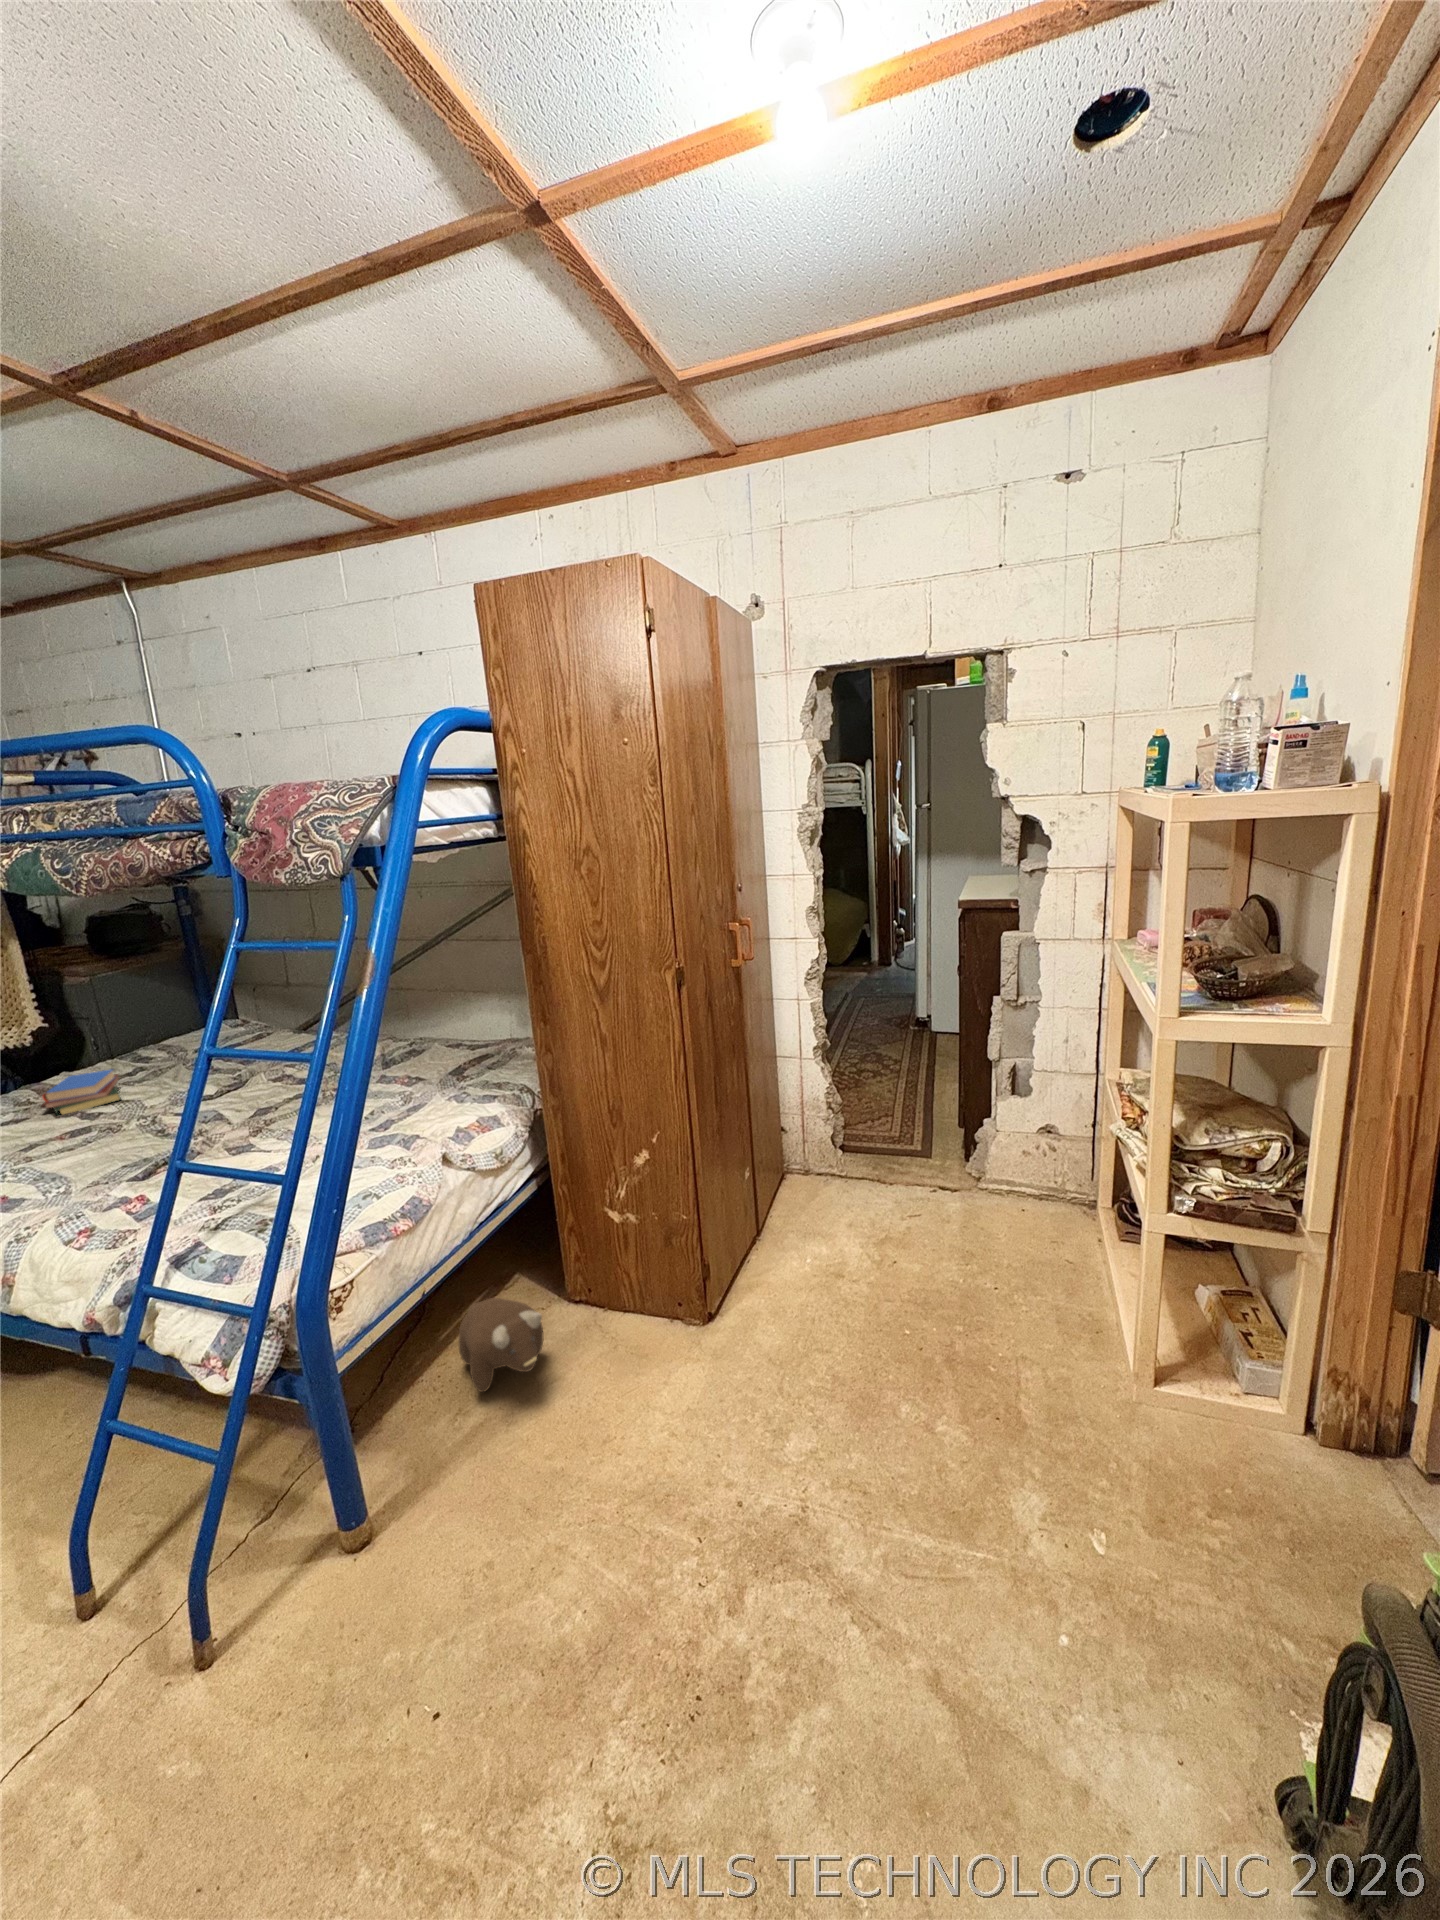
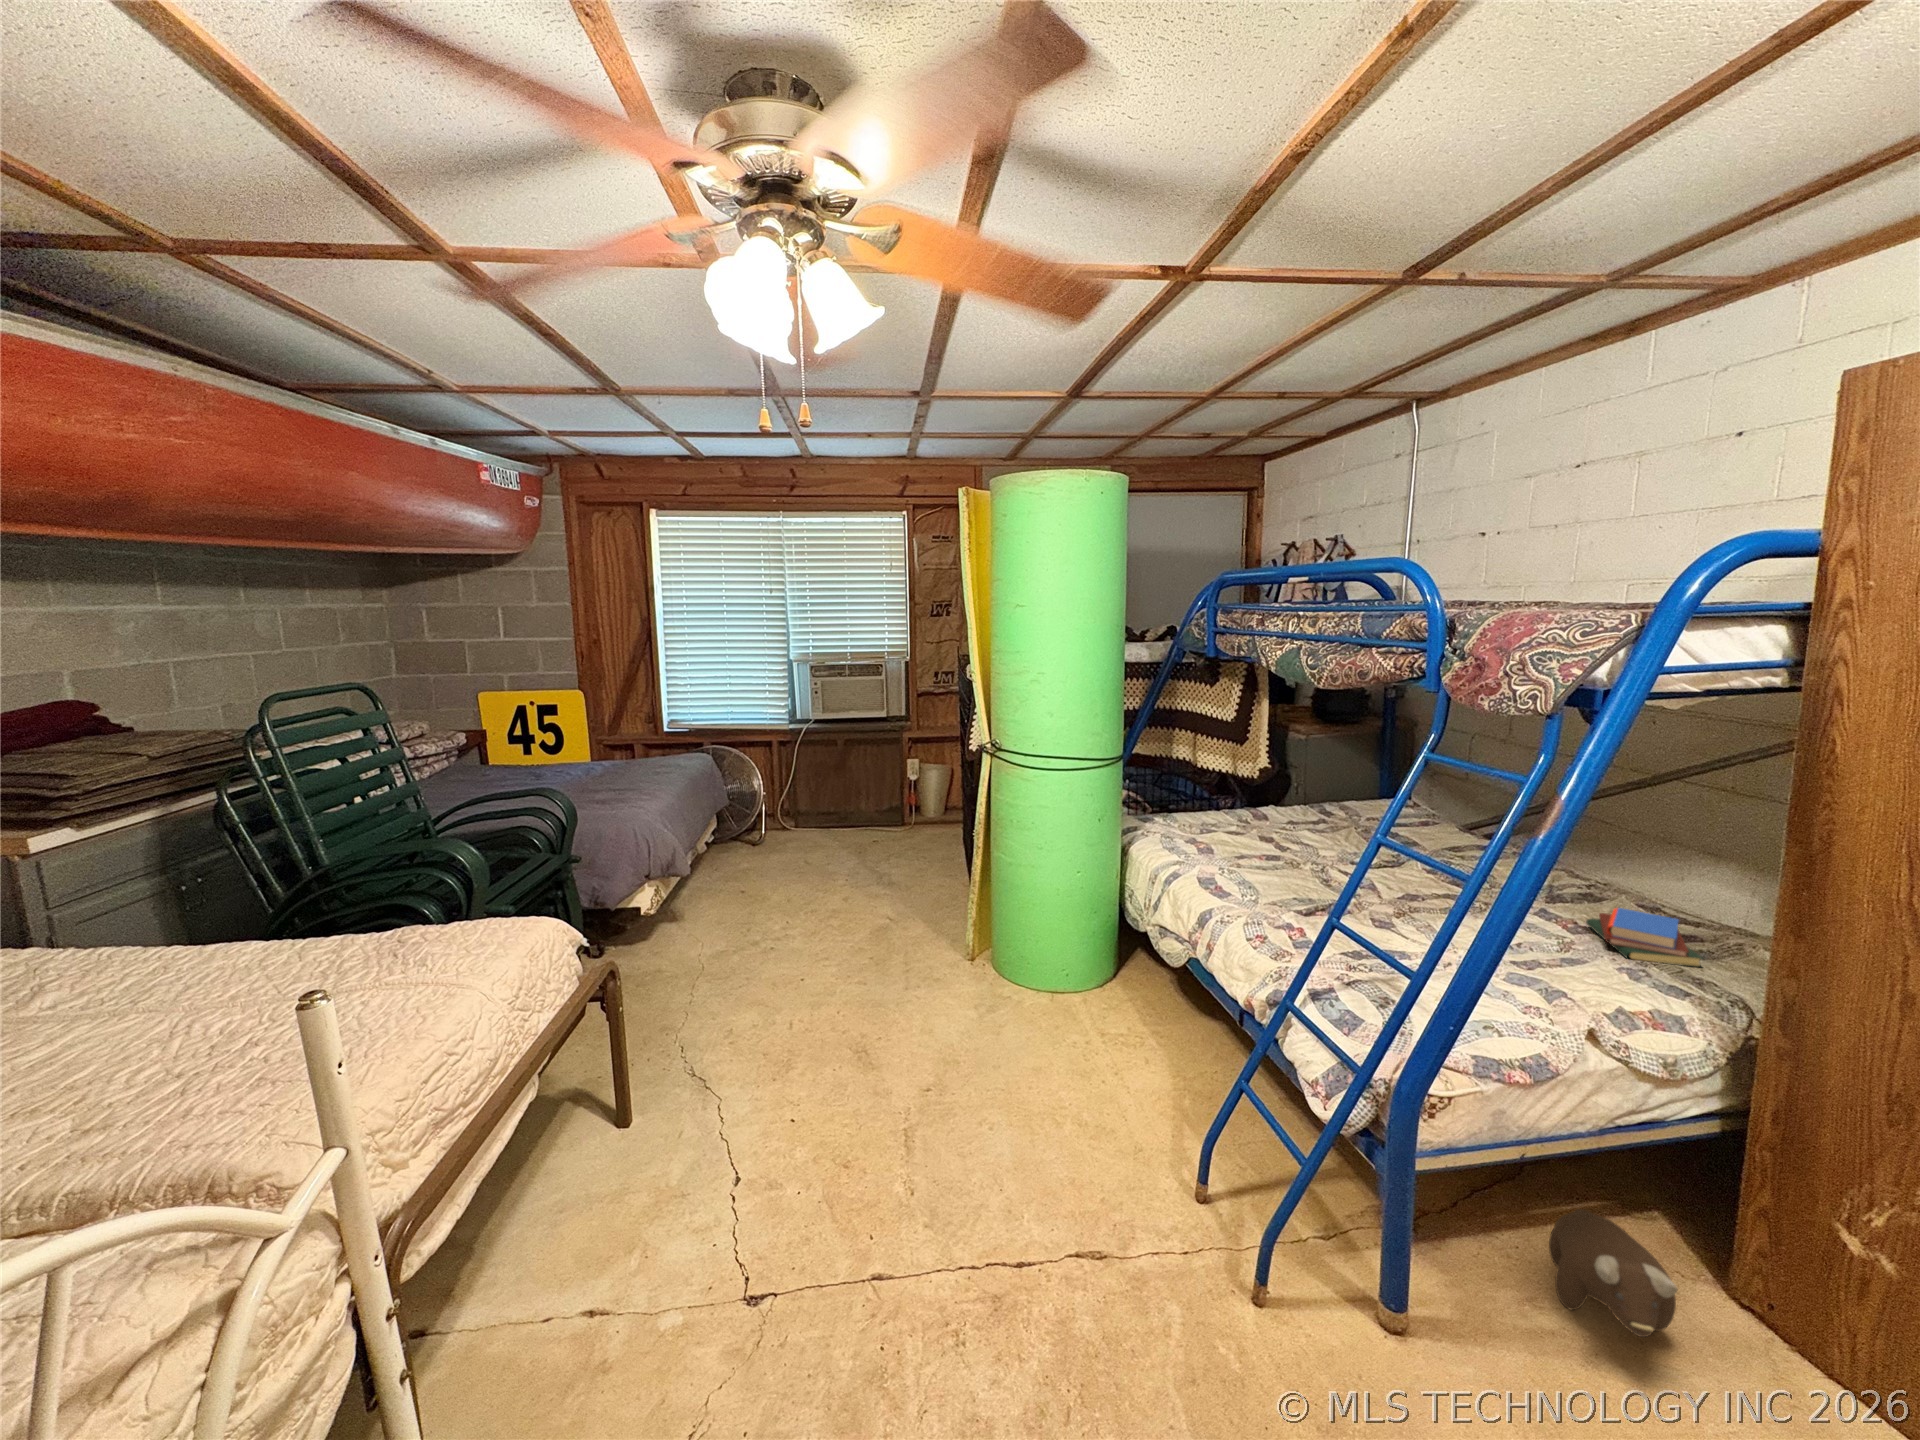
book: present [41,1069,121,1114] -> present [1586,908,1702,967]

